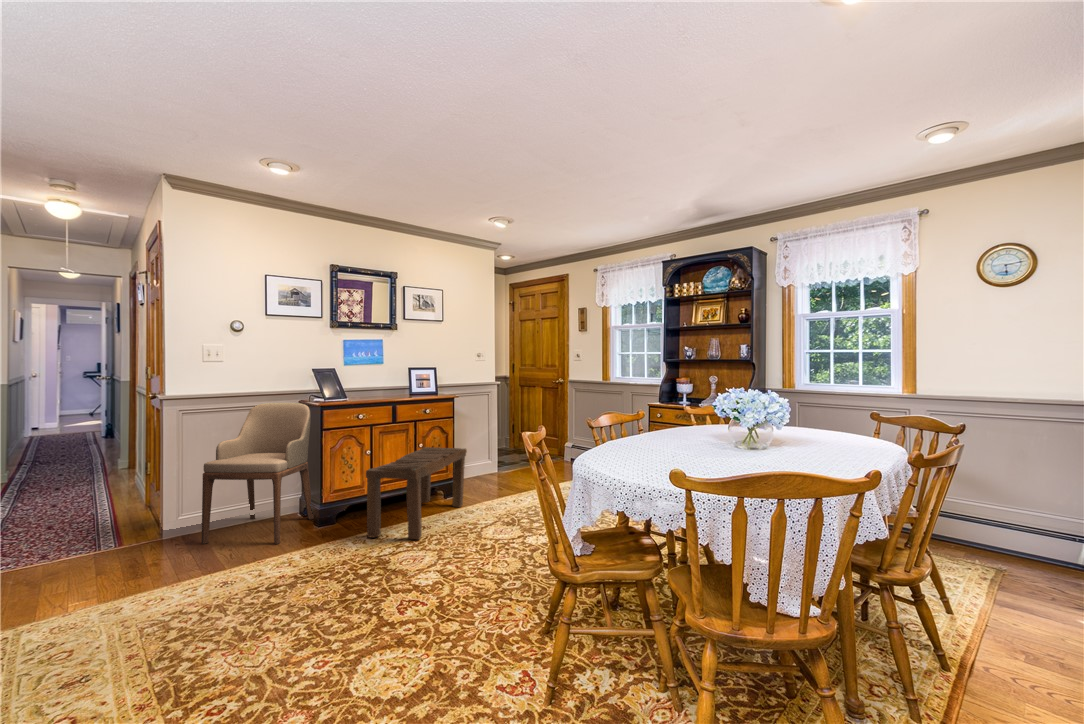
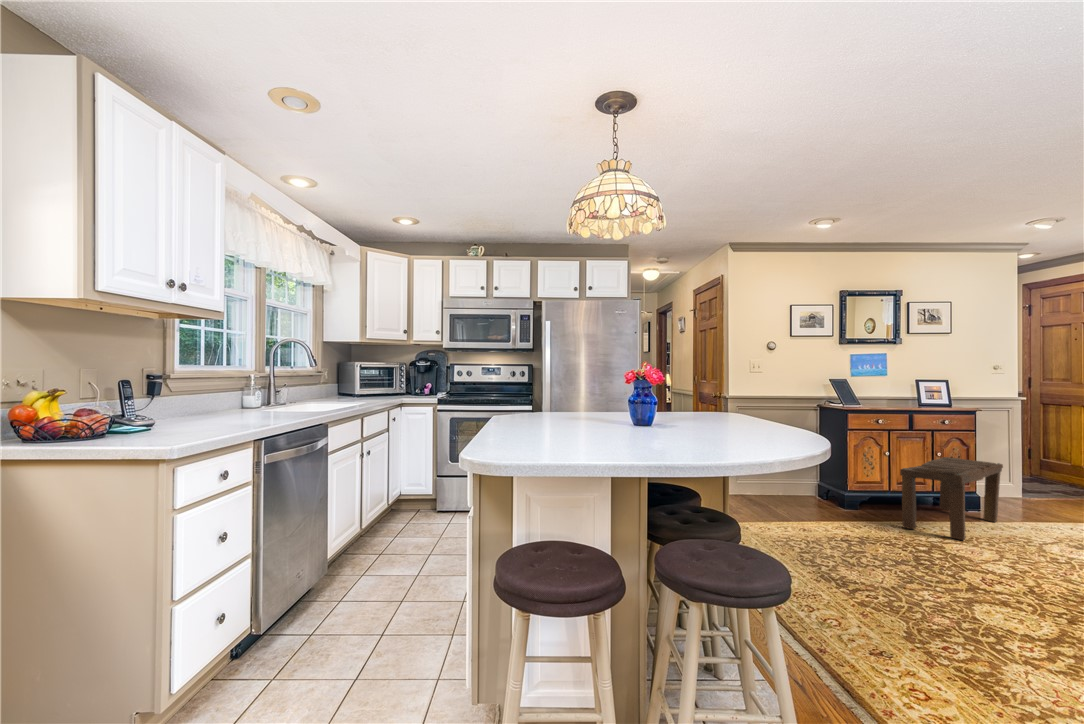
armchair: present [201,403,314,544] -> none [758,405,835,516]

